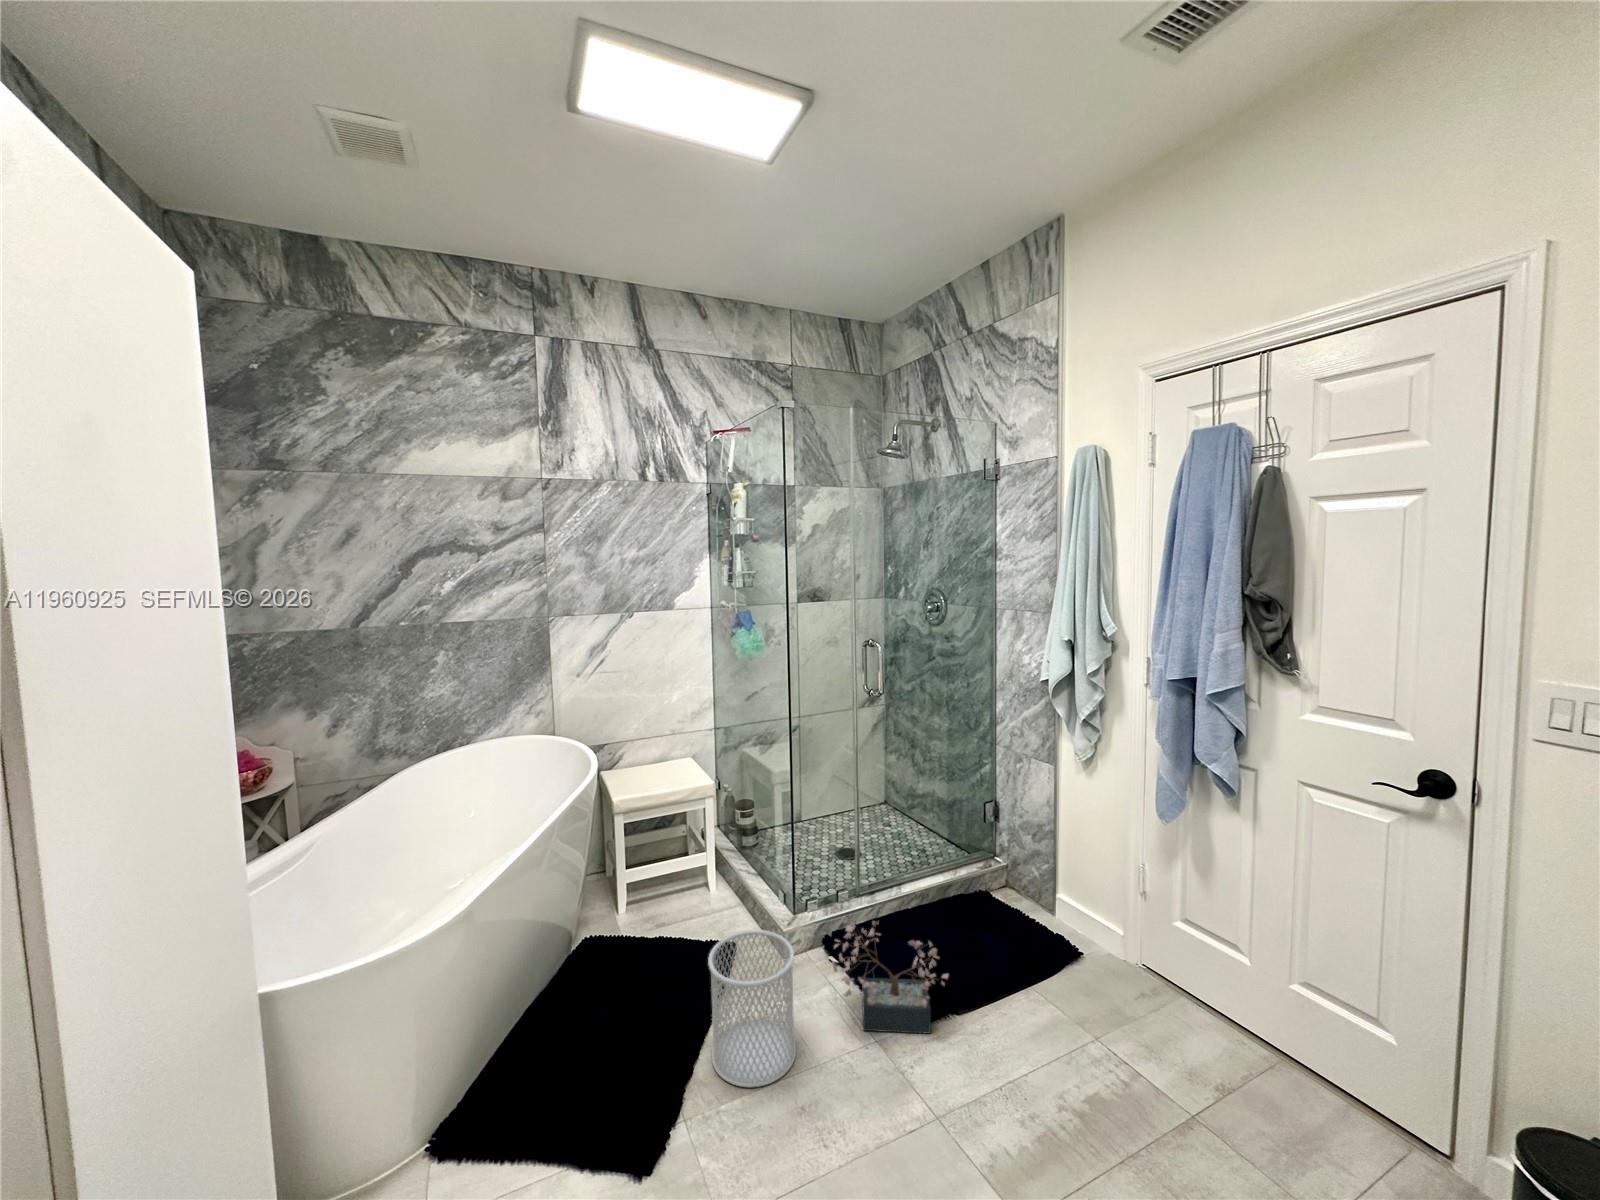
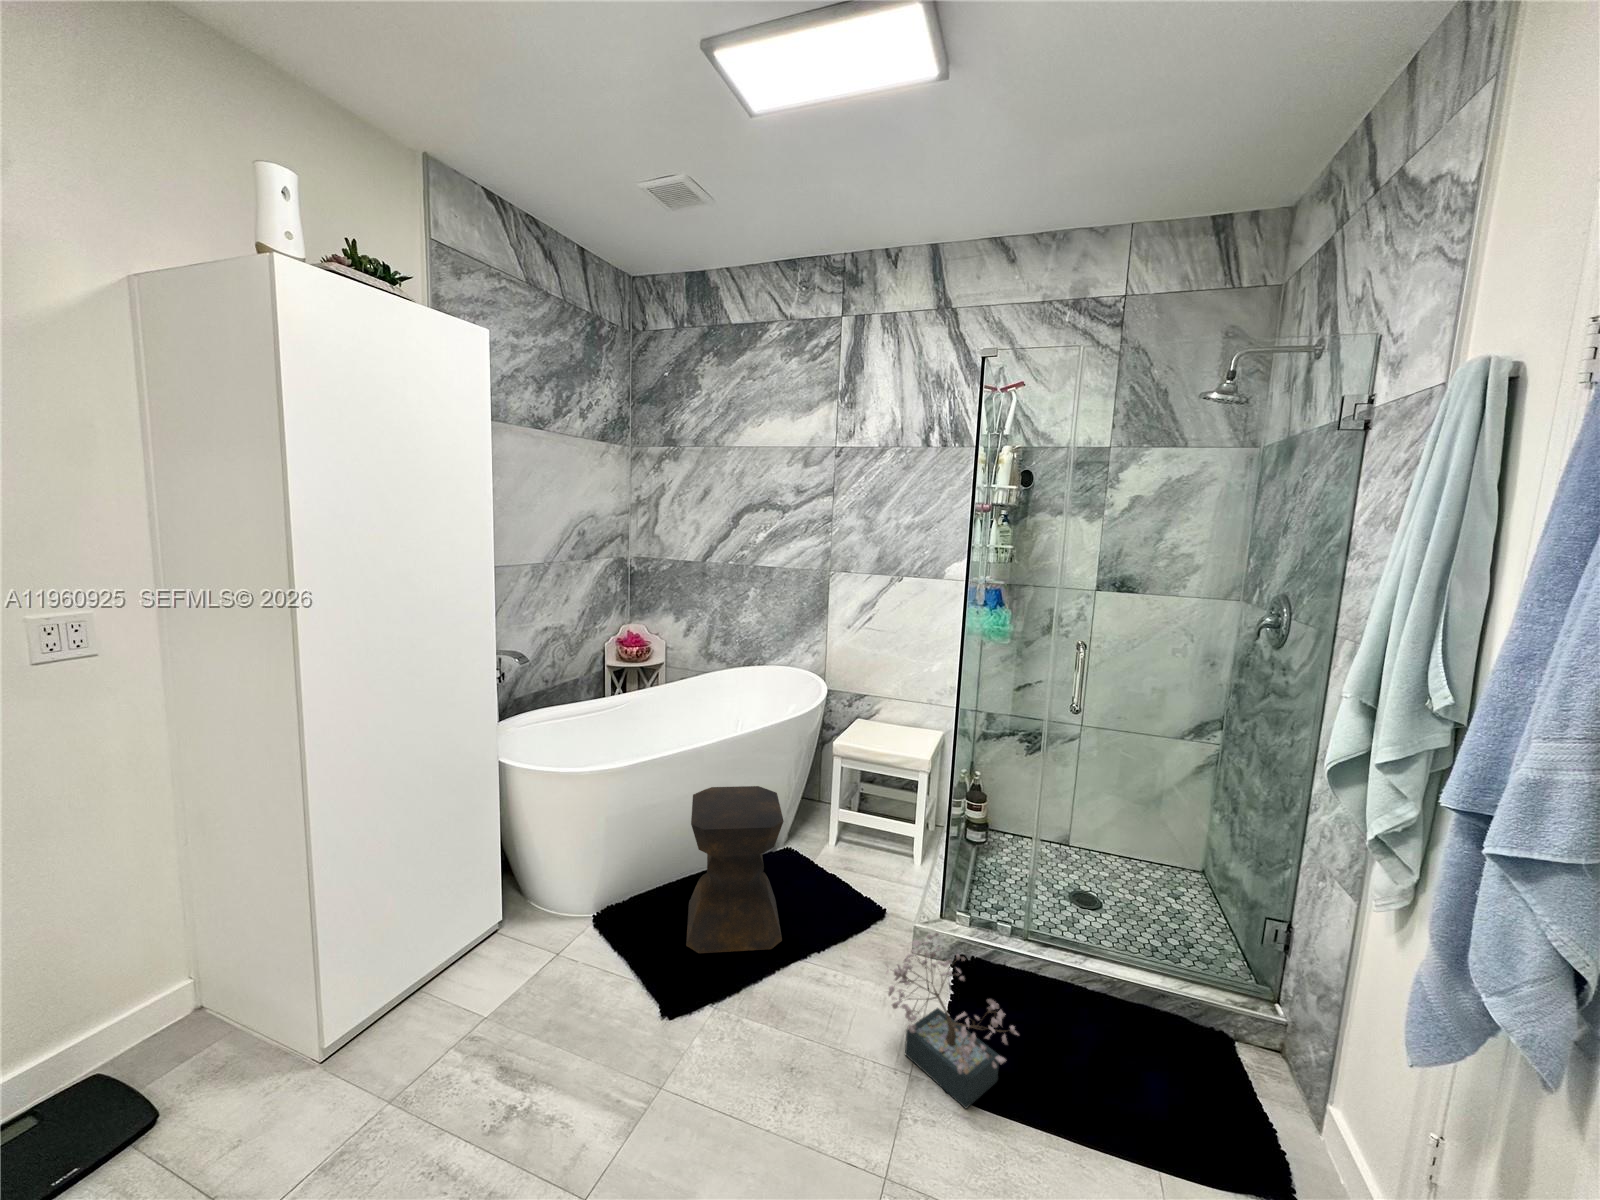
stool: none [535,867,677,1091] -> present [686,786,784,953]
wastebasket: present [708,930,796,1087] -> none [762,886,848,1034]

